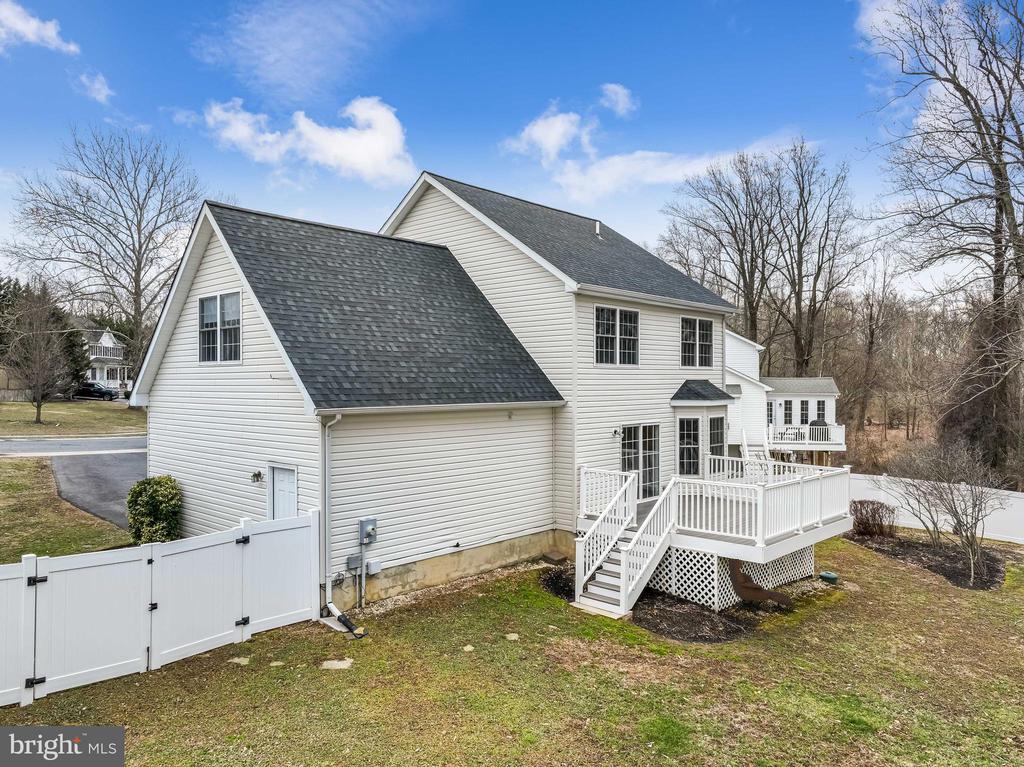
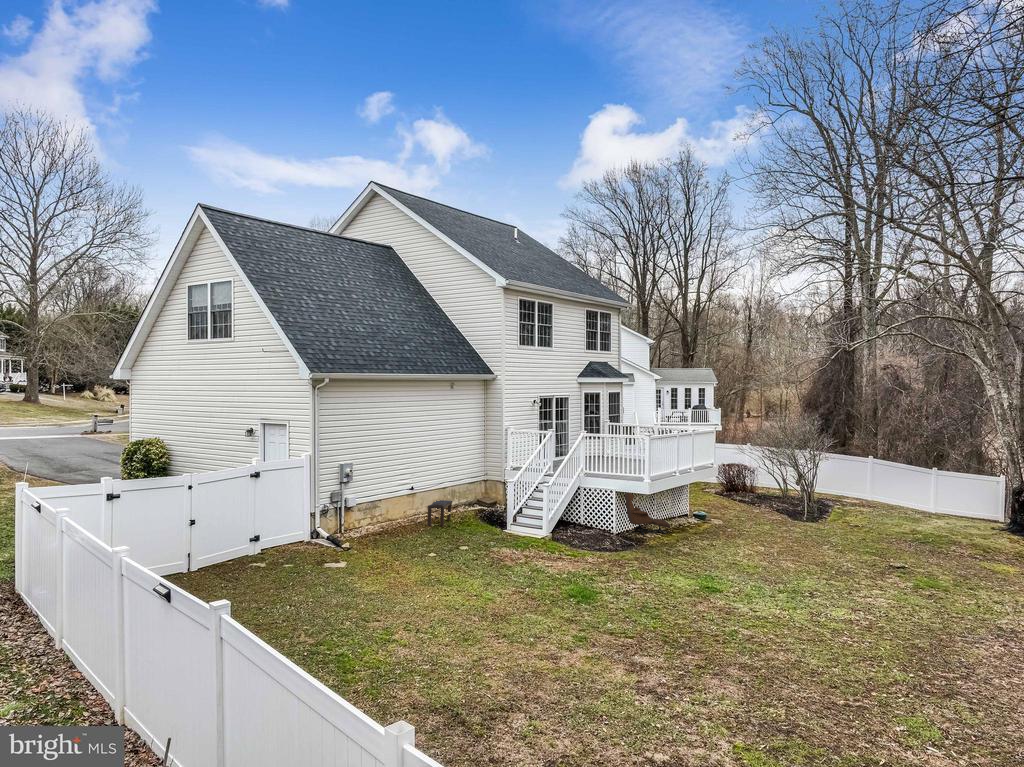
bench: none [475,555,509,593] -> present [427,500,452,527]

